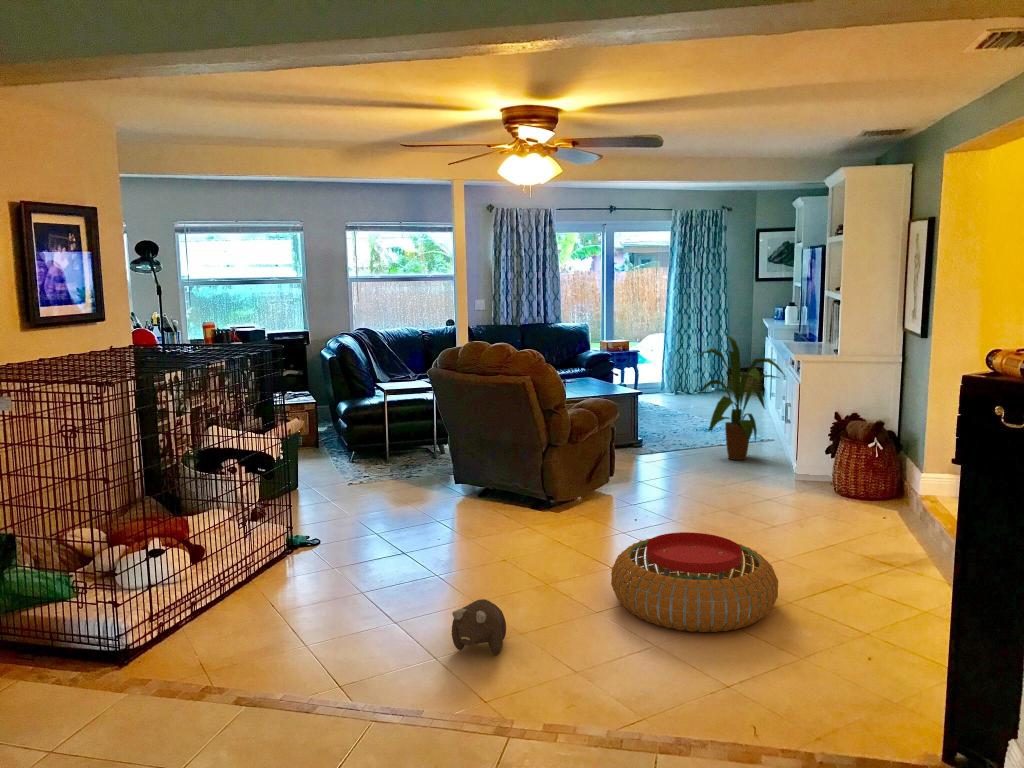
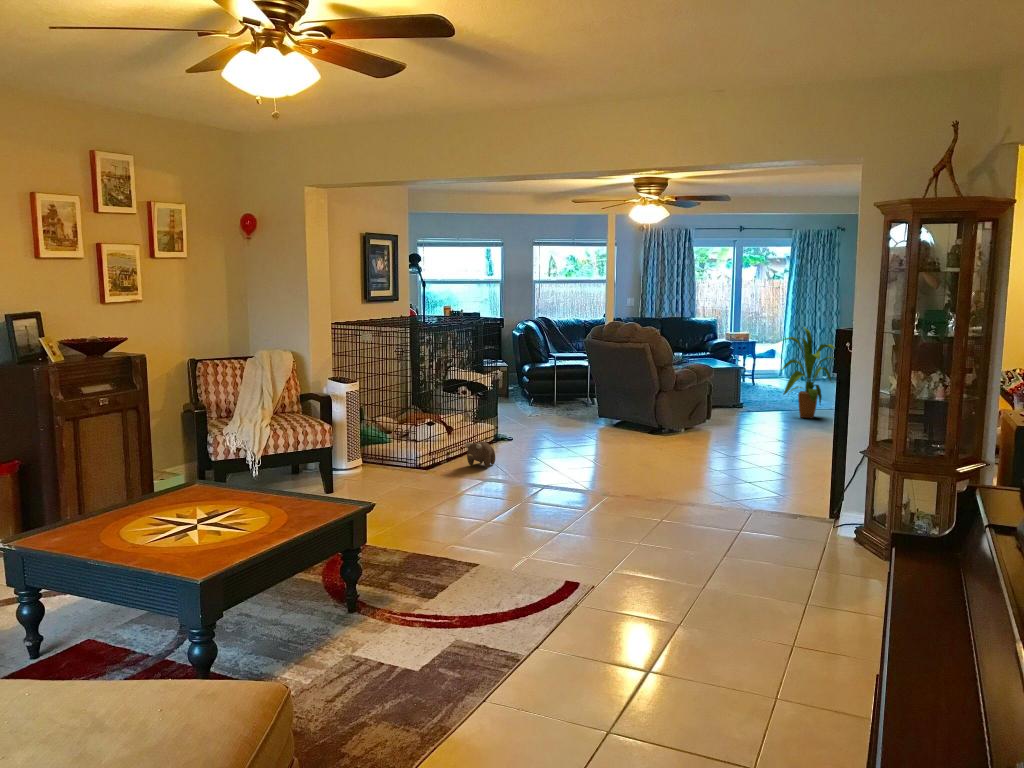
pouf: present [611,532,778,632] -> none [676,434,772,480]
plush toy: present [452,599,506,655] -> present [465,442,495,468]

